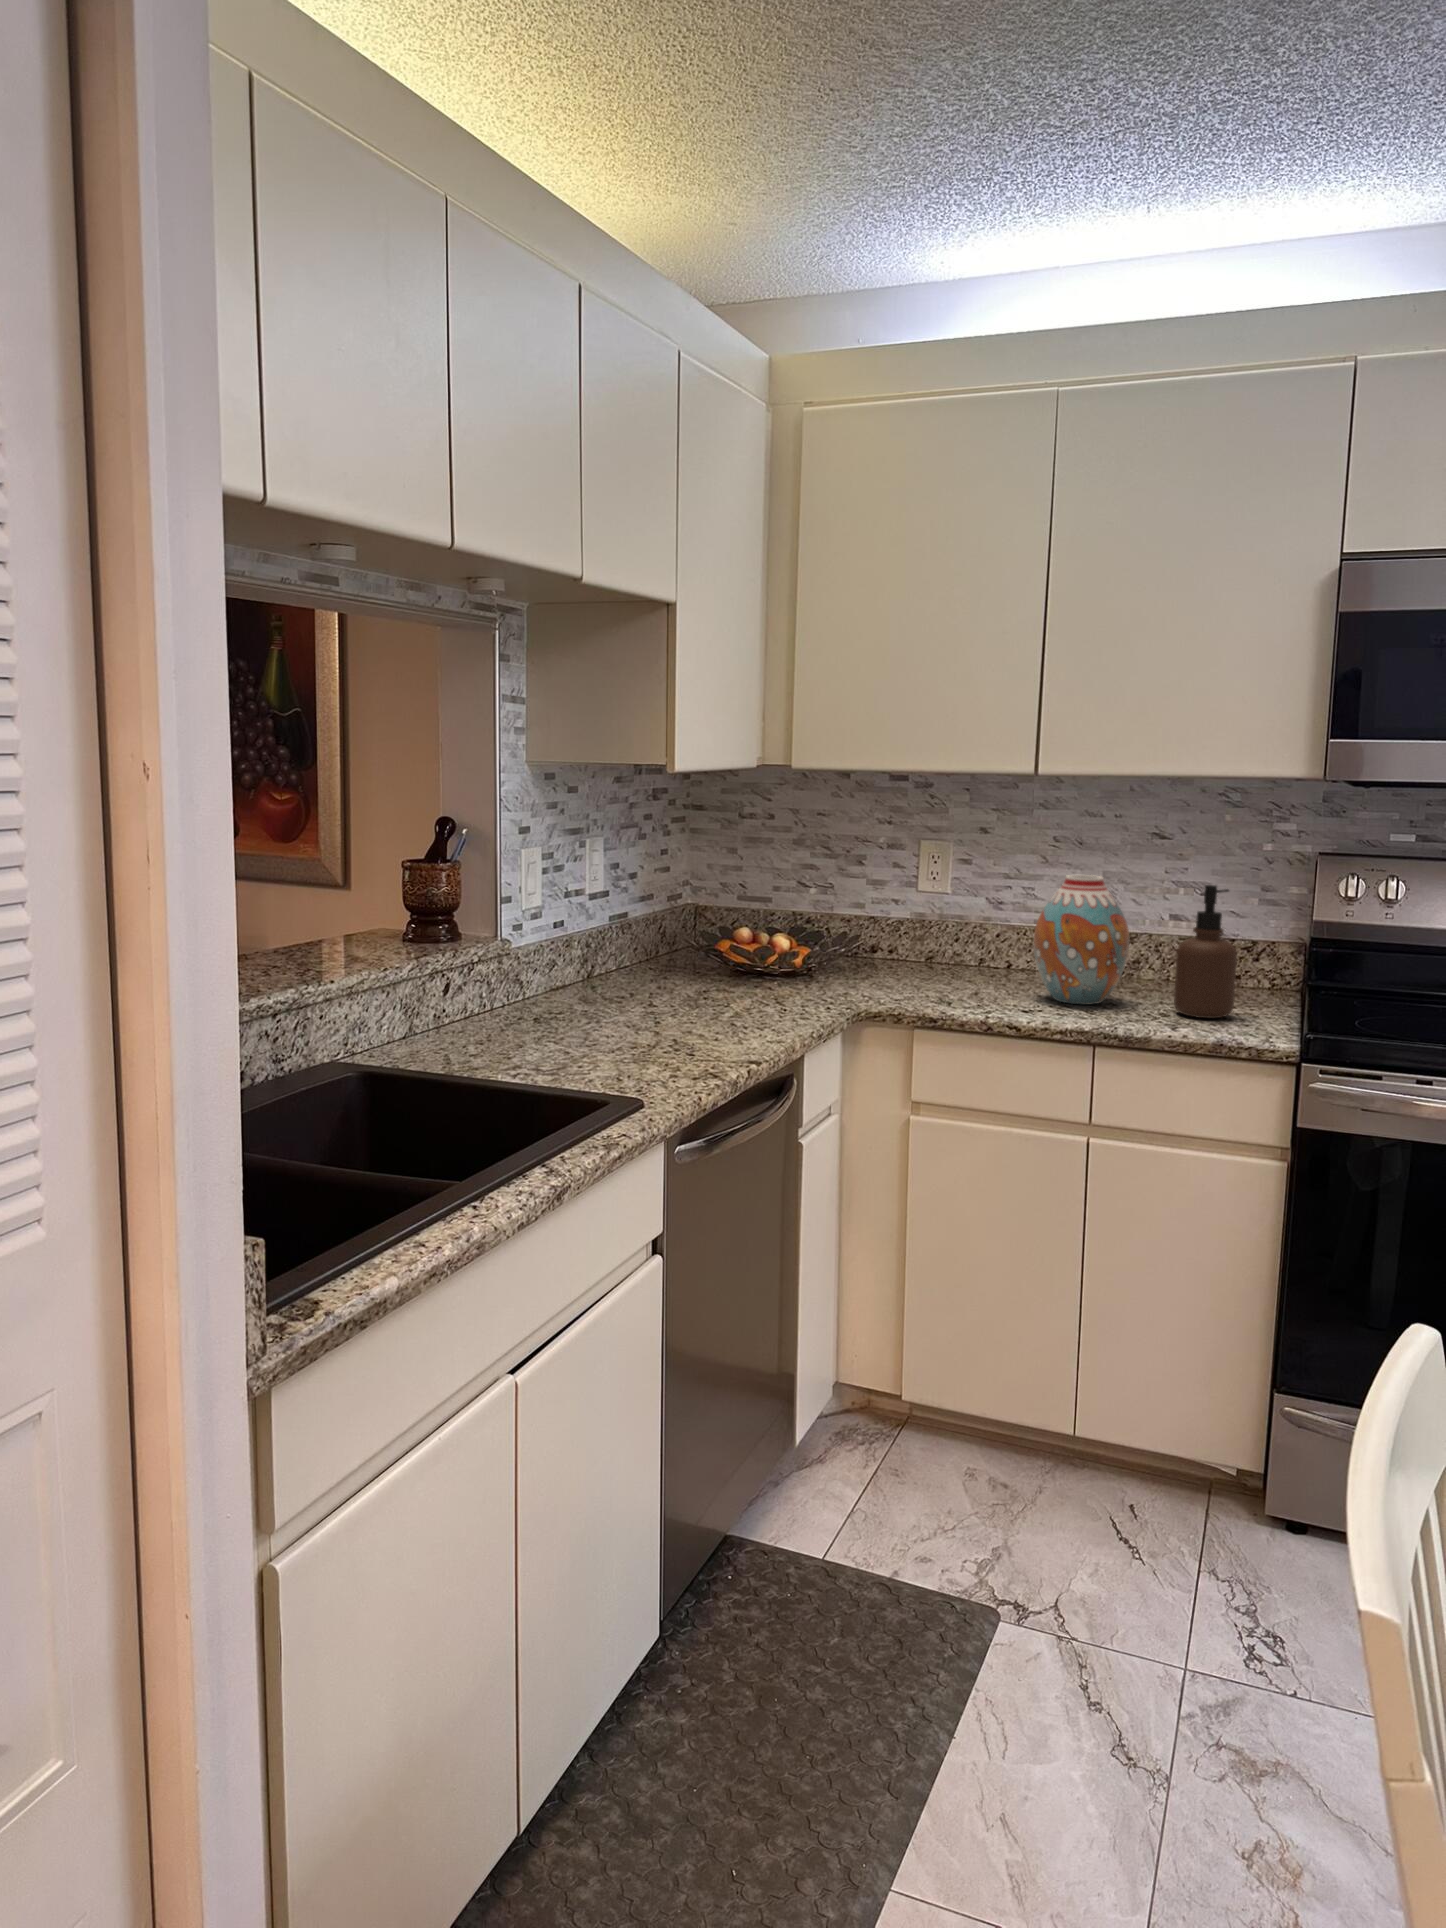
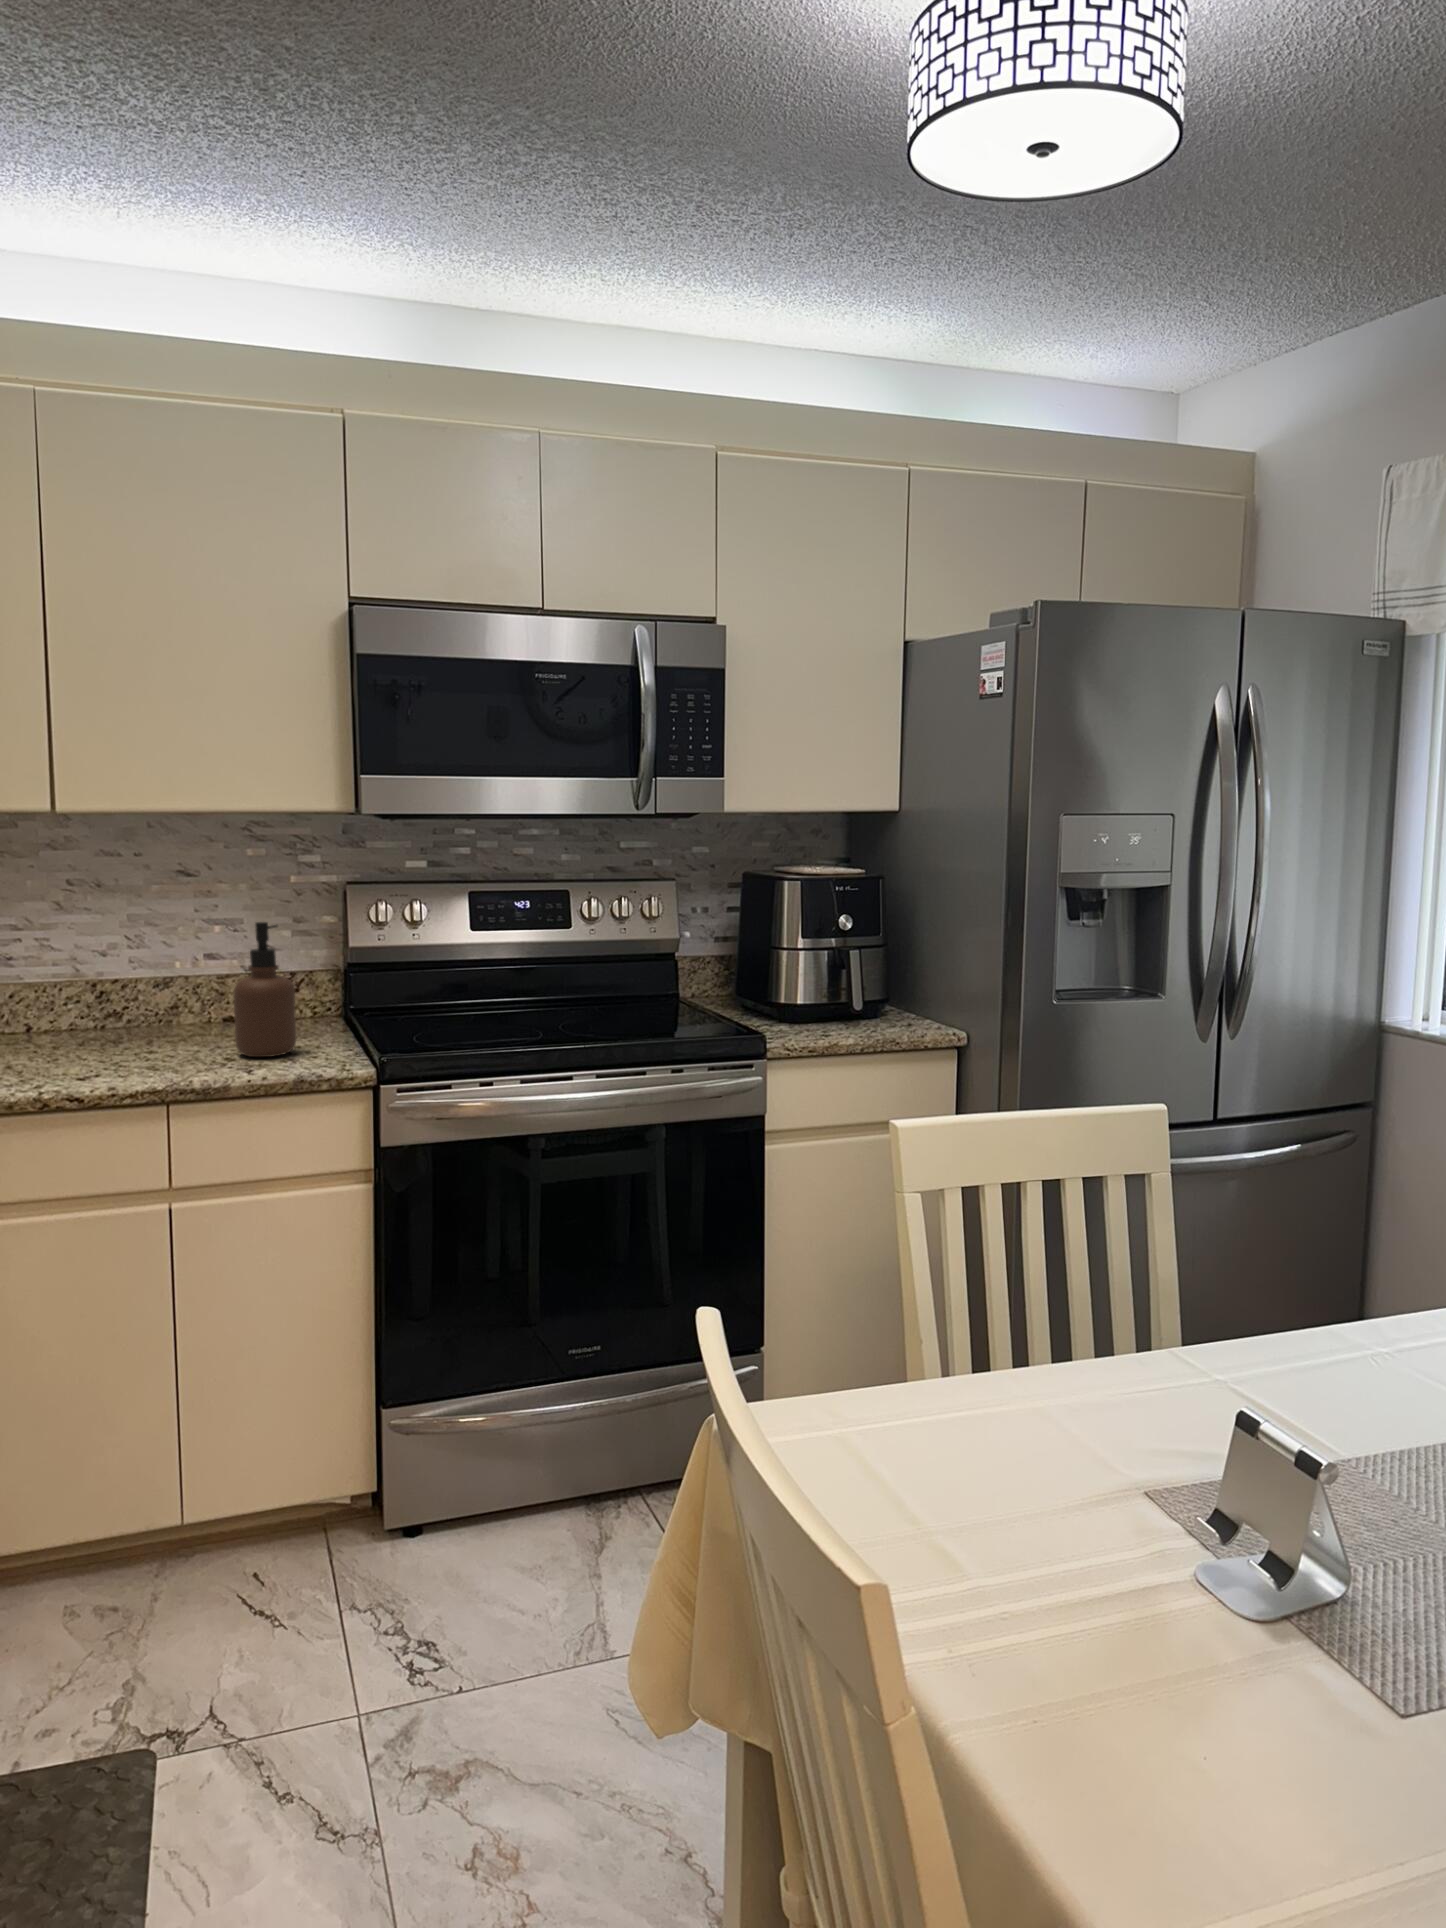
vase: present [1034,875,1129,1004] -> none [70,922,180,1064]

